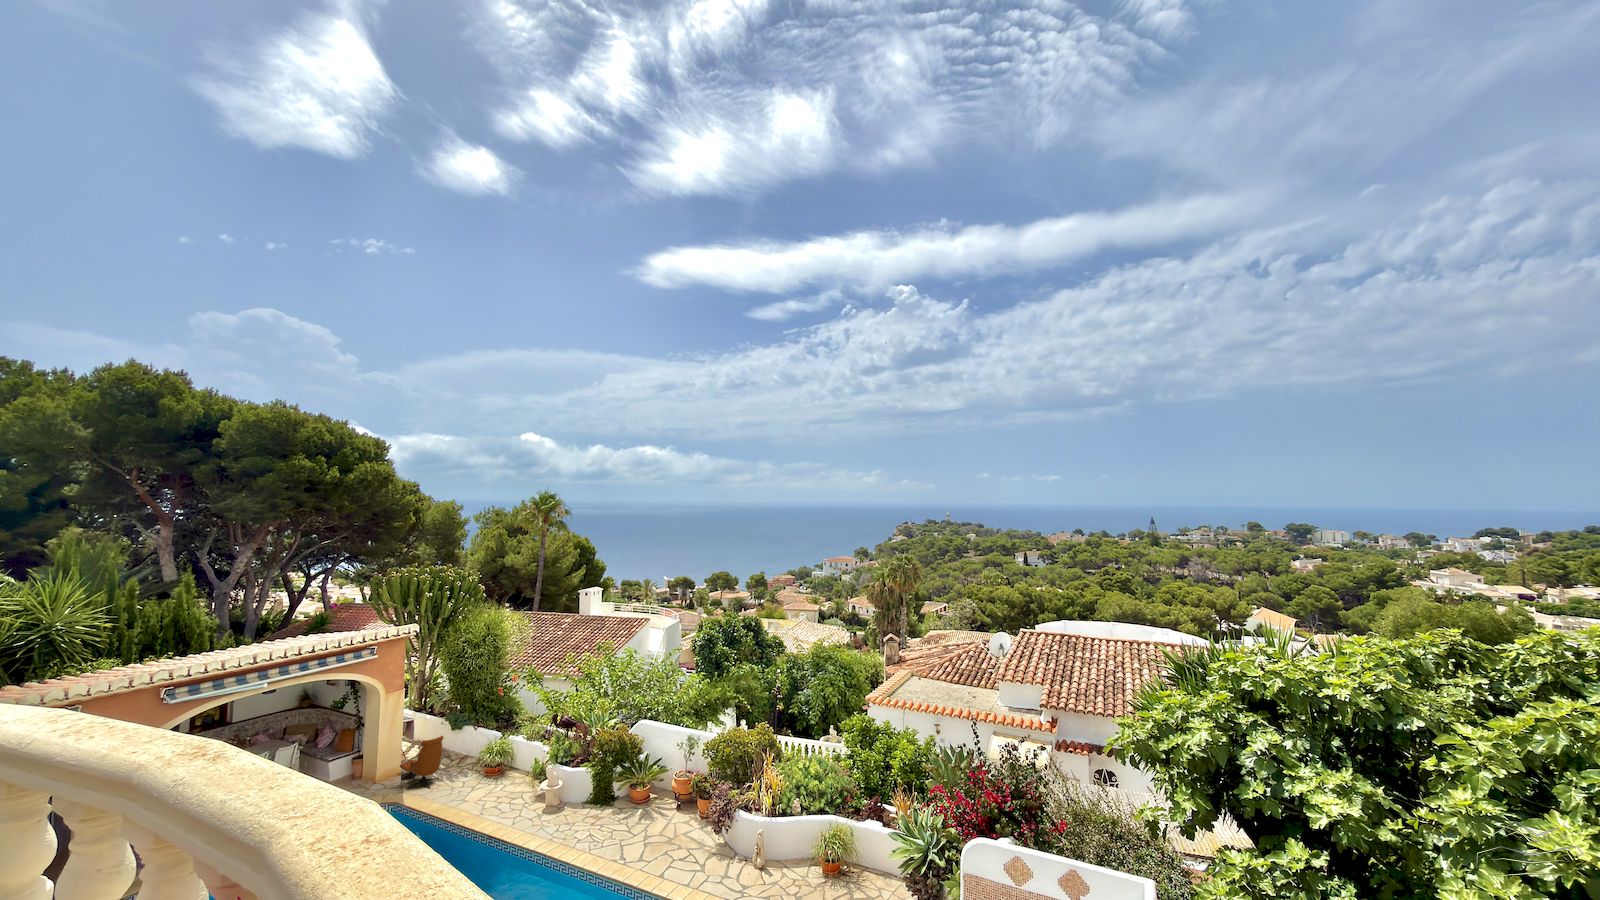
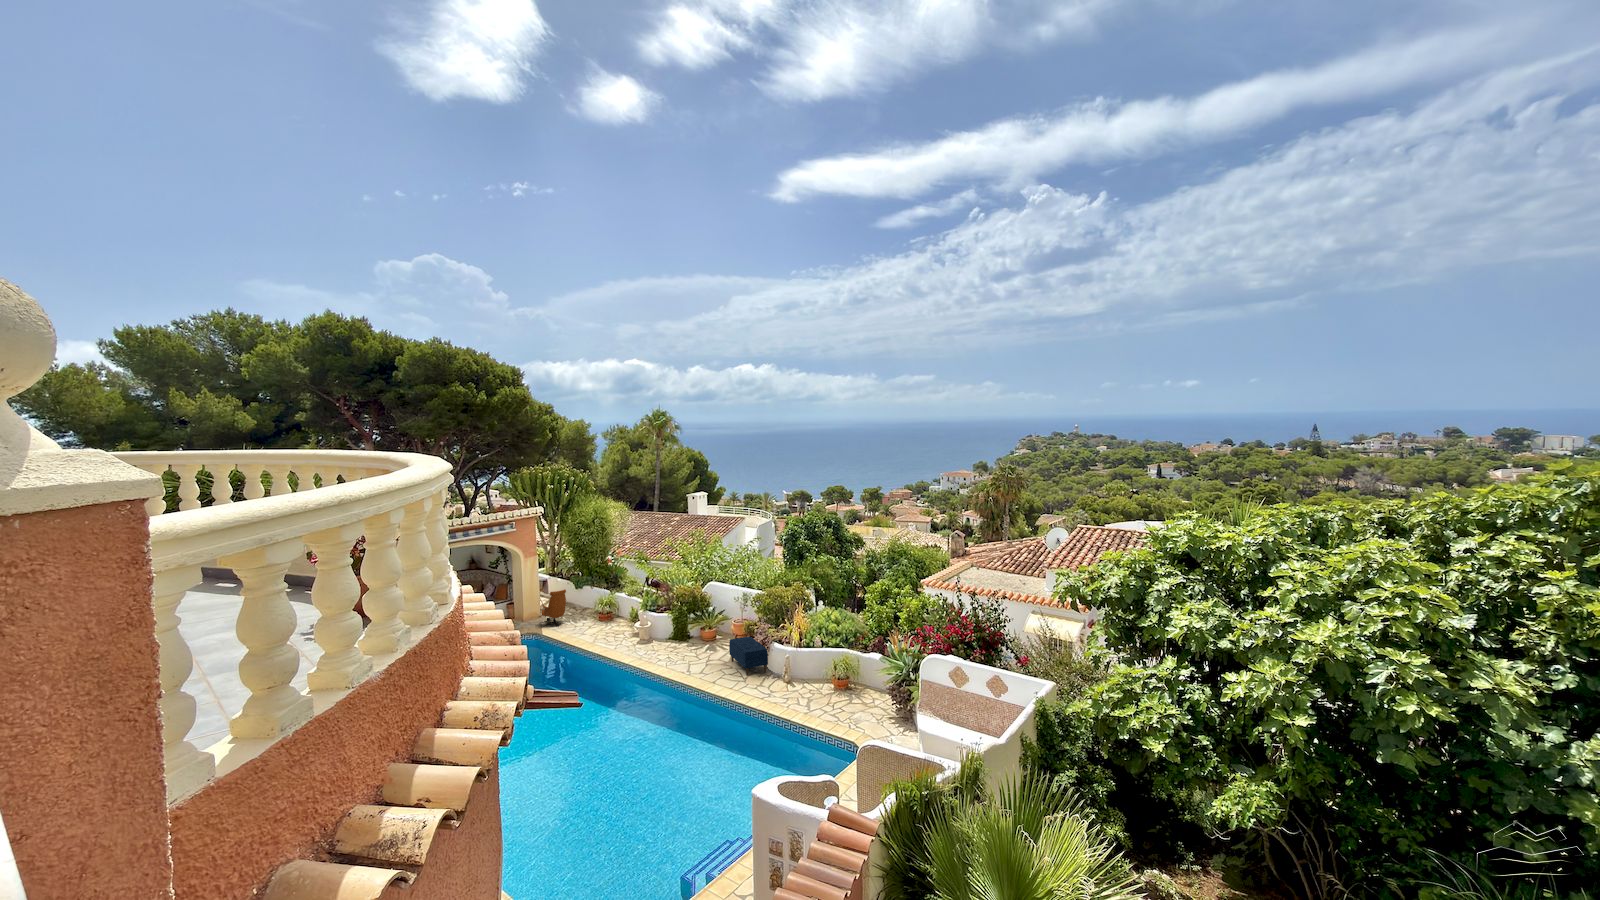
bench: none [676,799,732,861] -> present [729,637,768,676]

